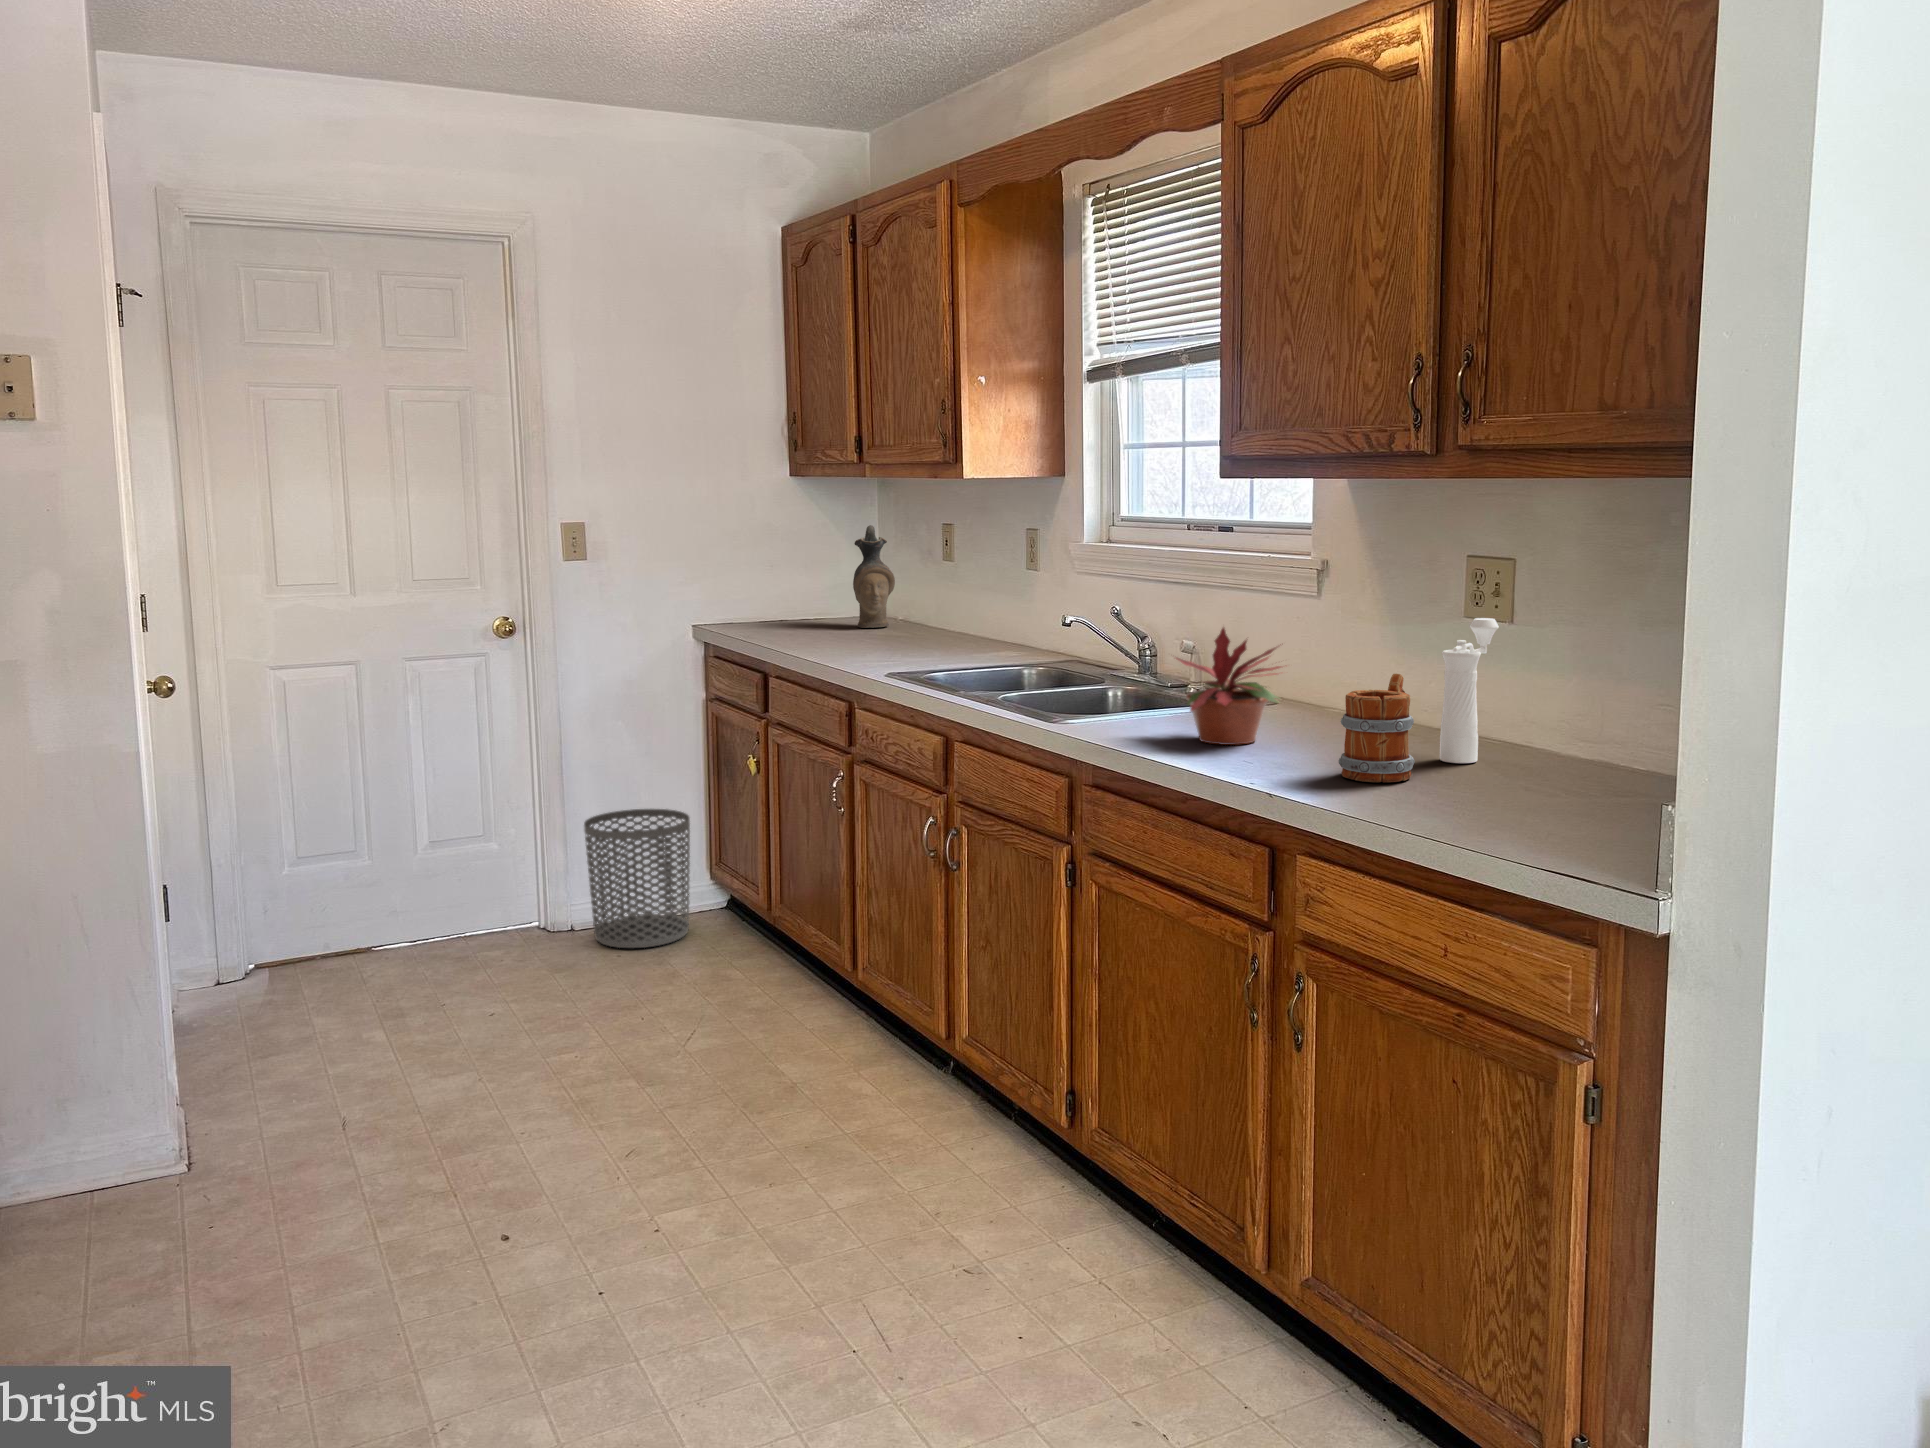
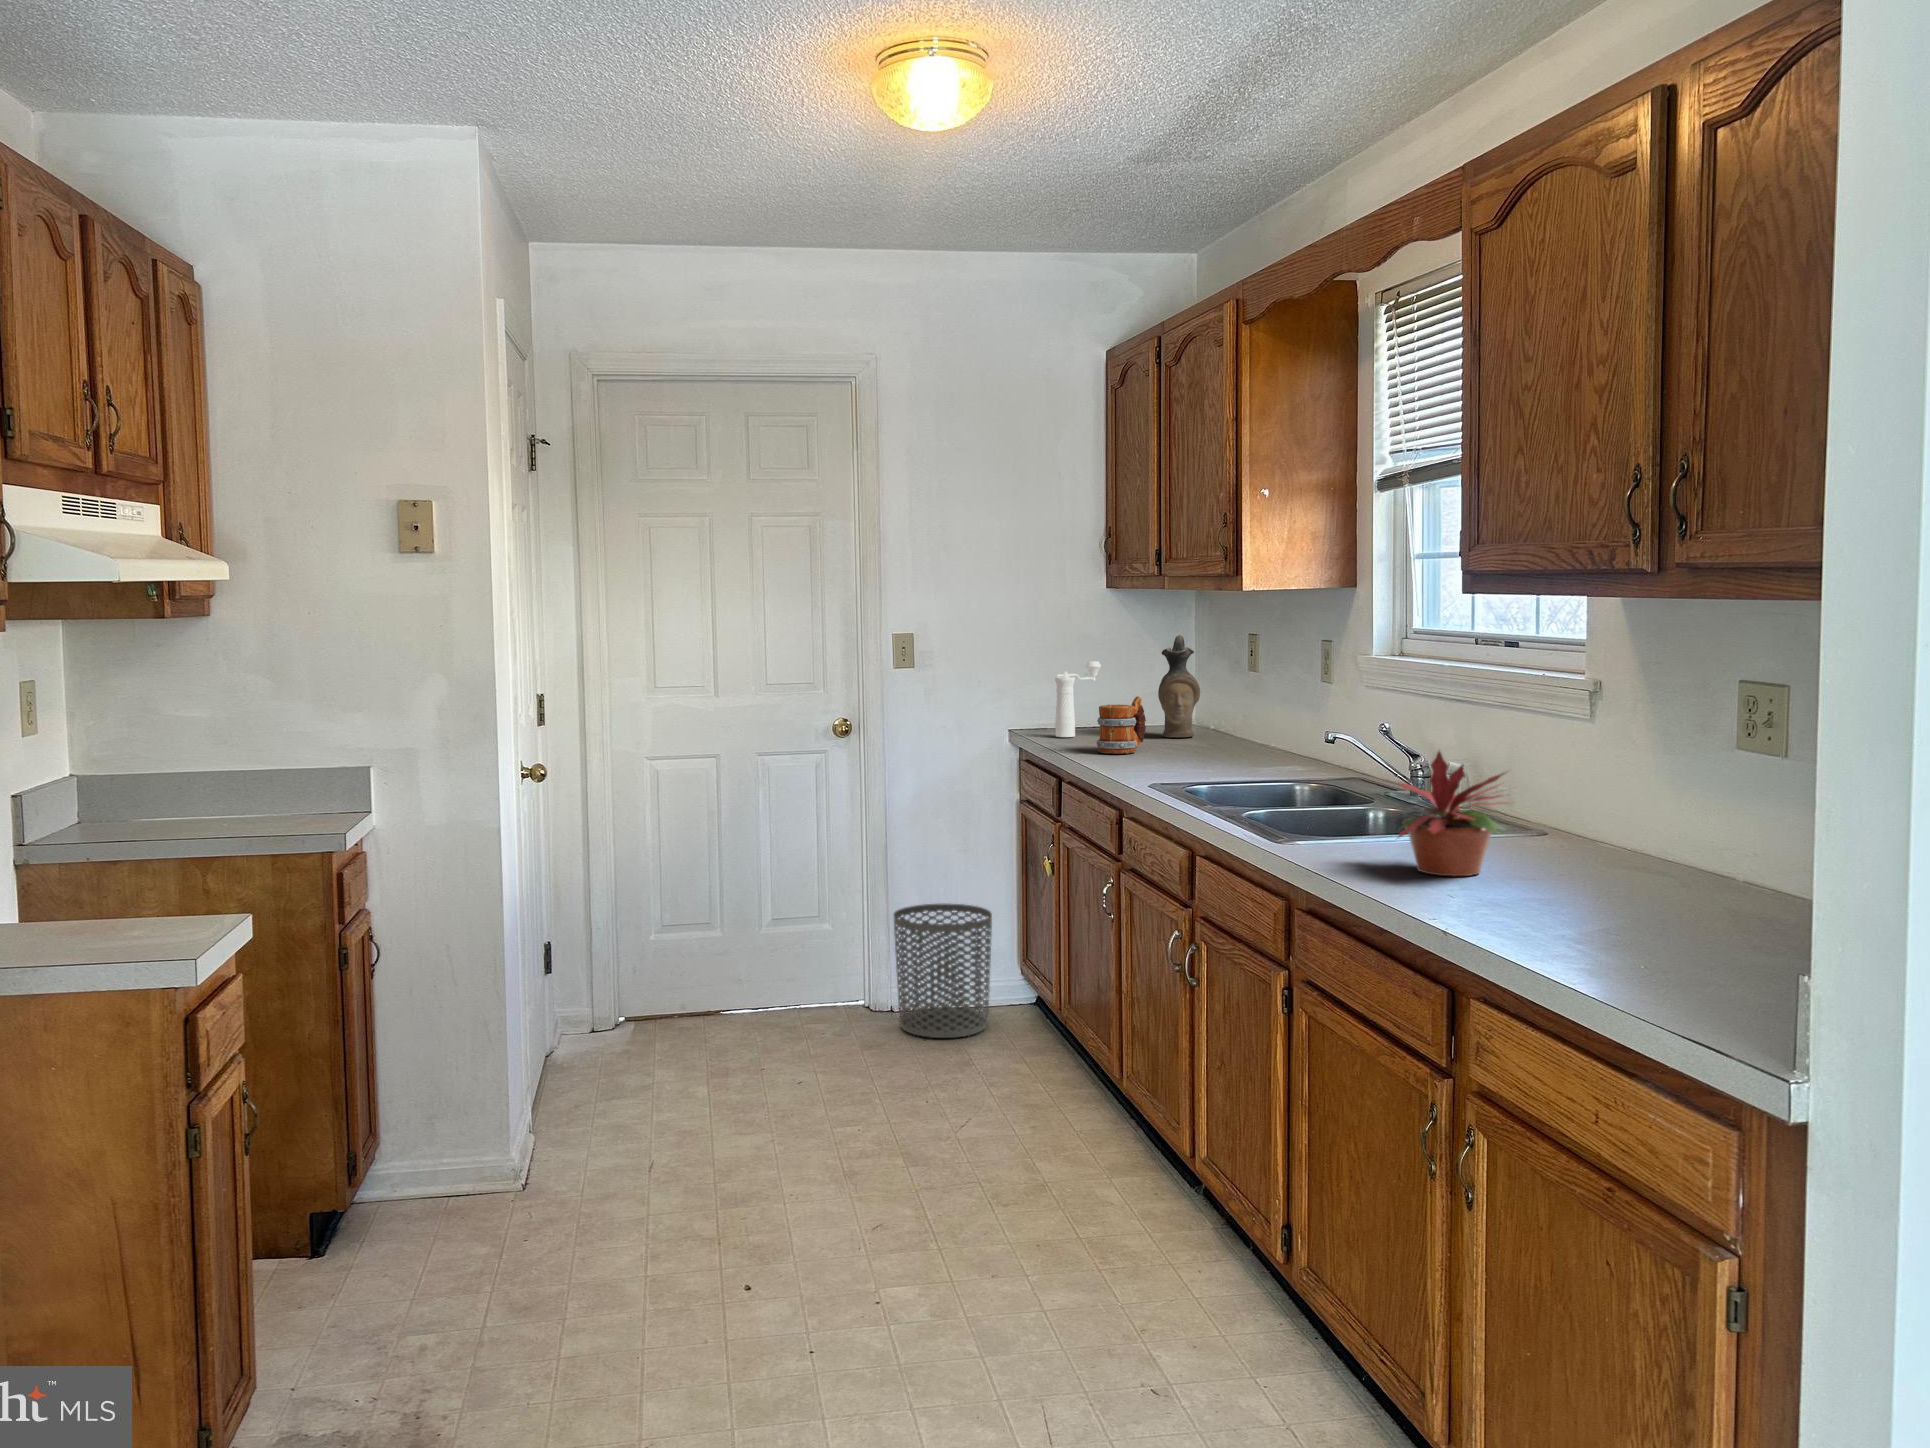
pepper mill: present [1440,618,1499,763] -> present [1055,662,1101,737]
mug: present [1339,674,1415,782] -> present [1097,696,1146,754]

